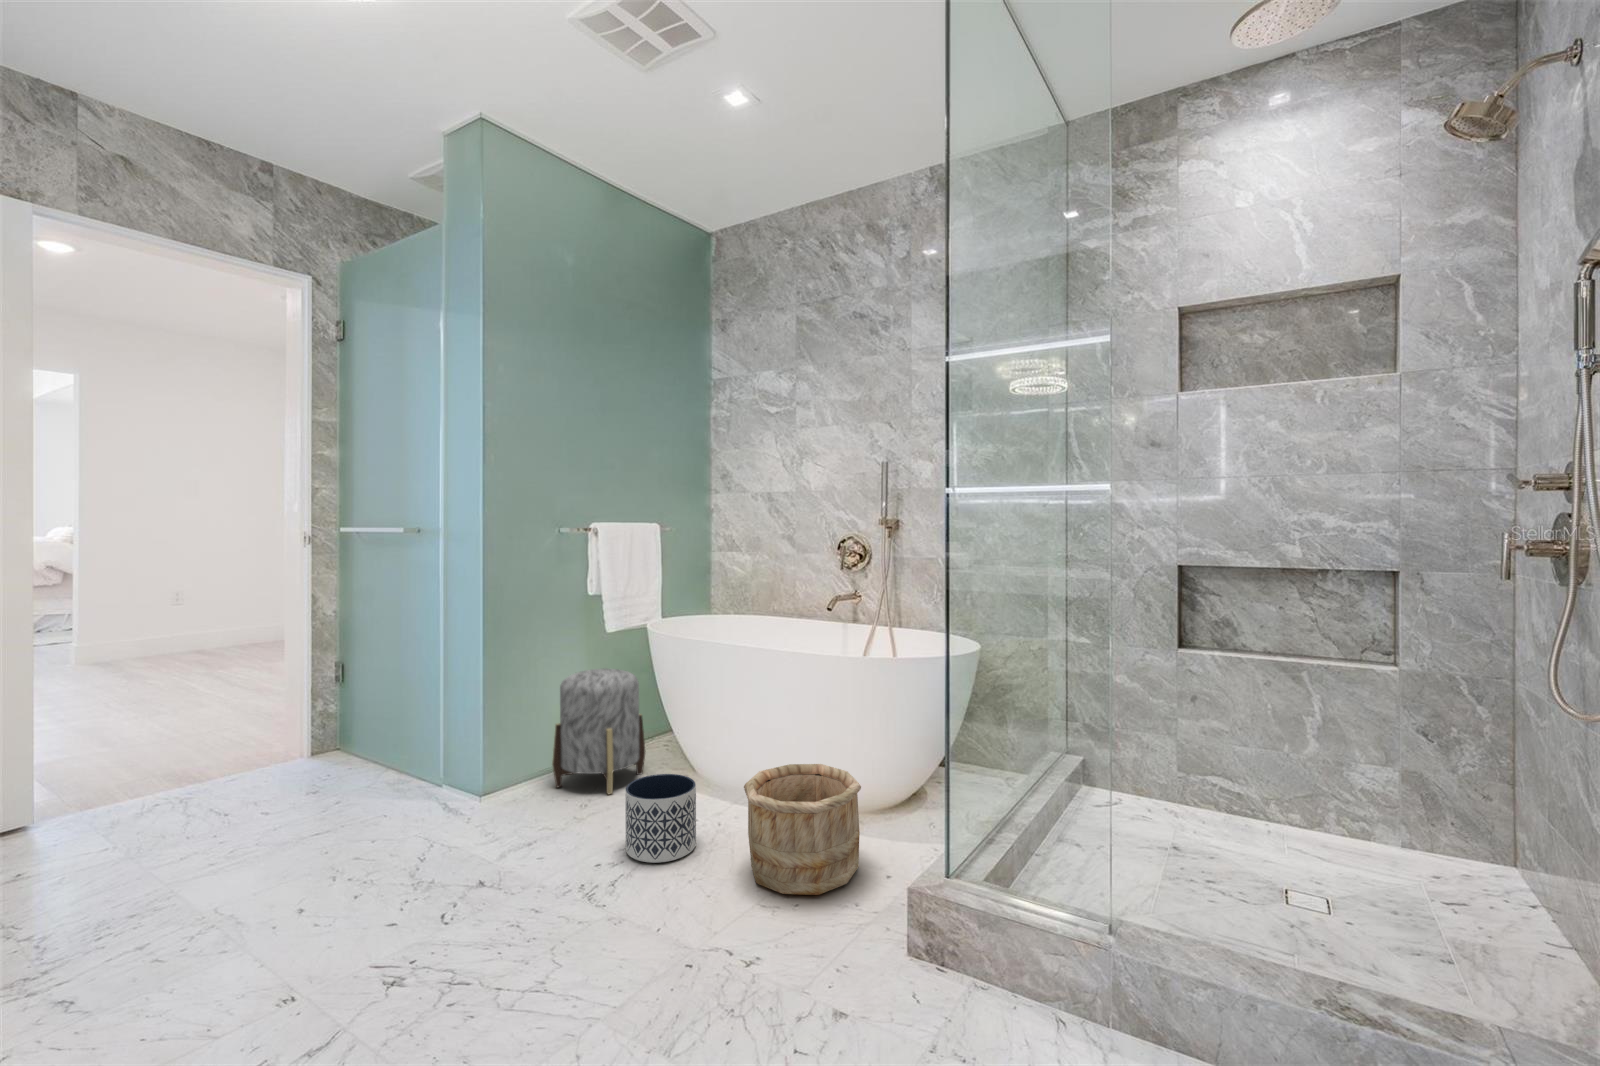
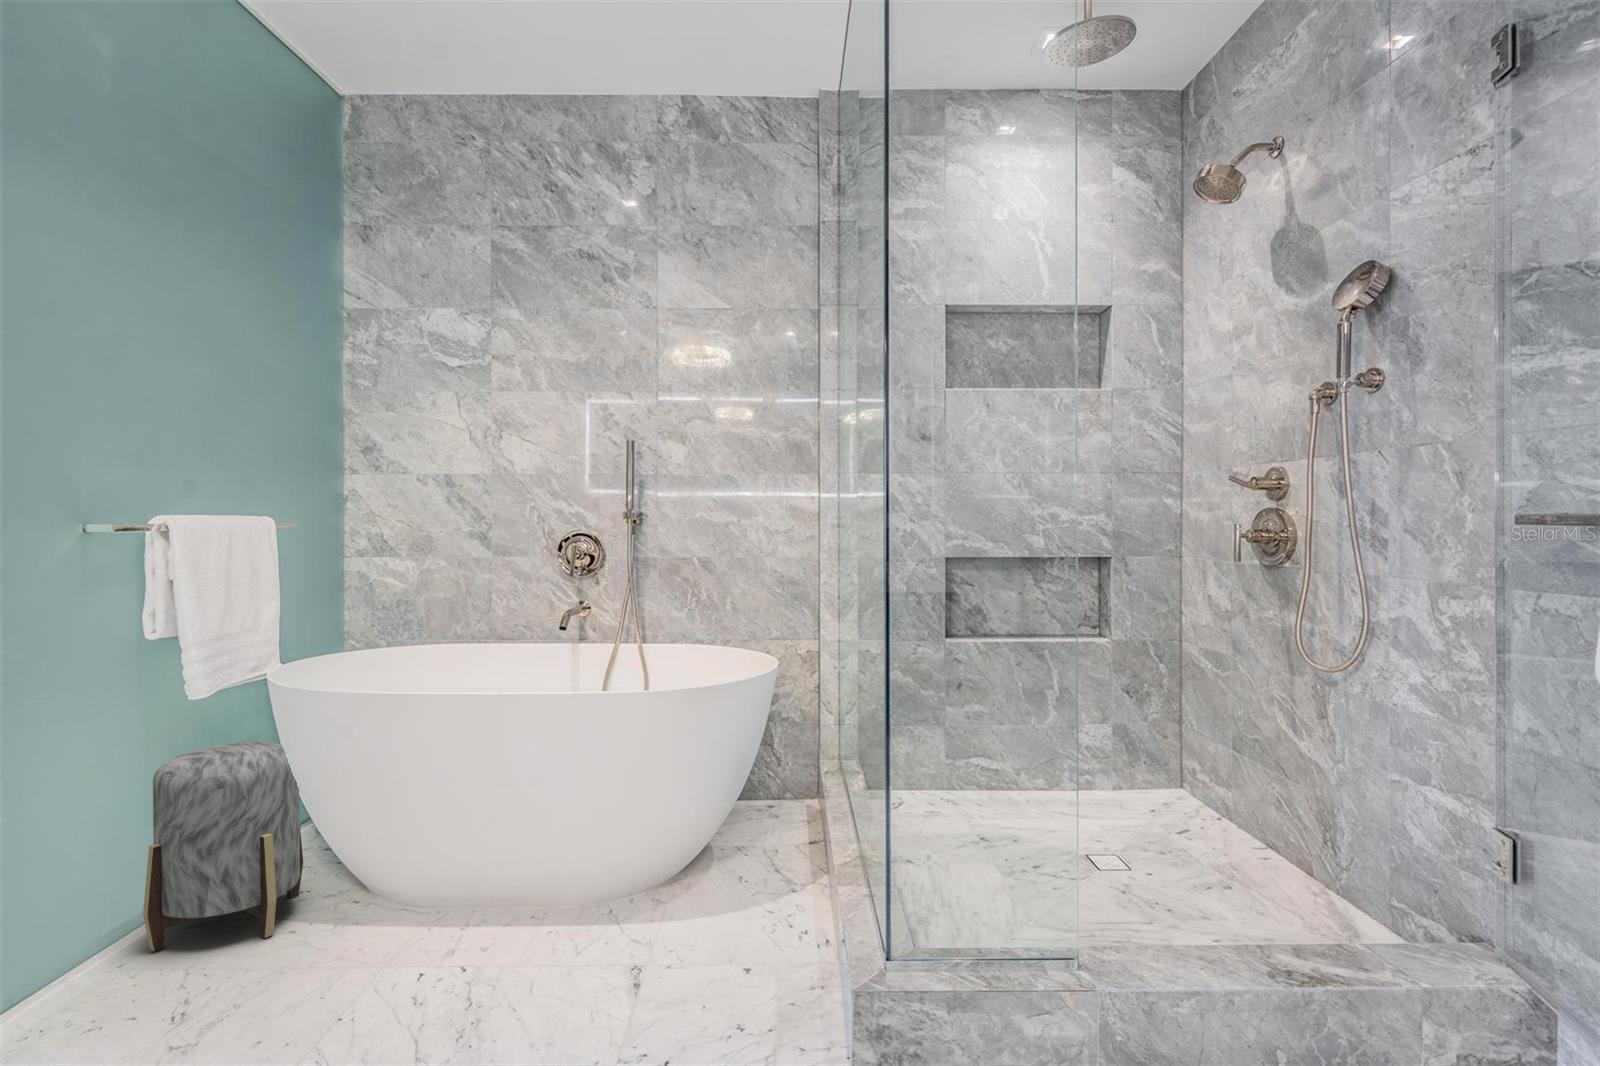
wooden bucket: present [744,764,861,895] -> none [576,816,723,986]
planter: present [625,774,696,863] -> none [374,873,484,1010]

